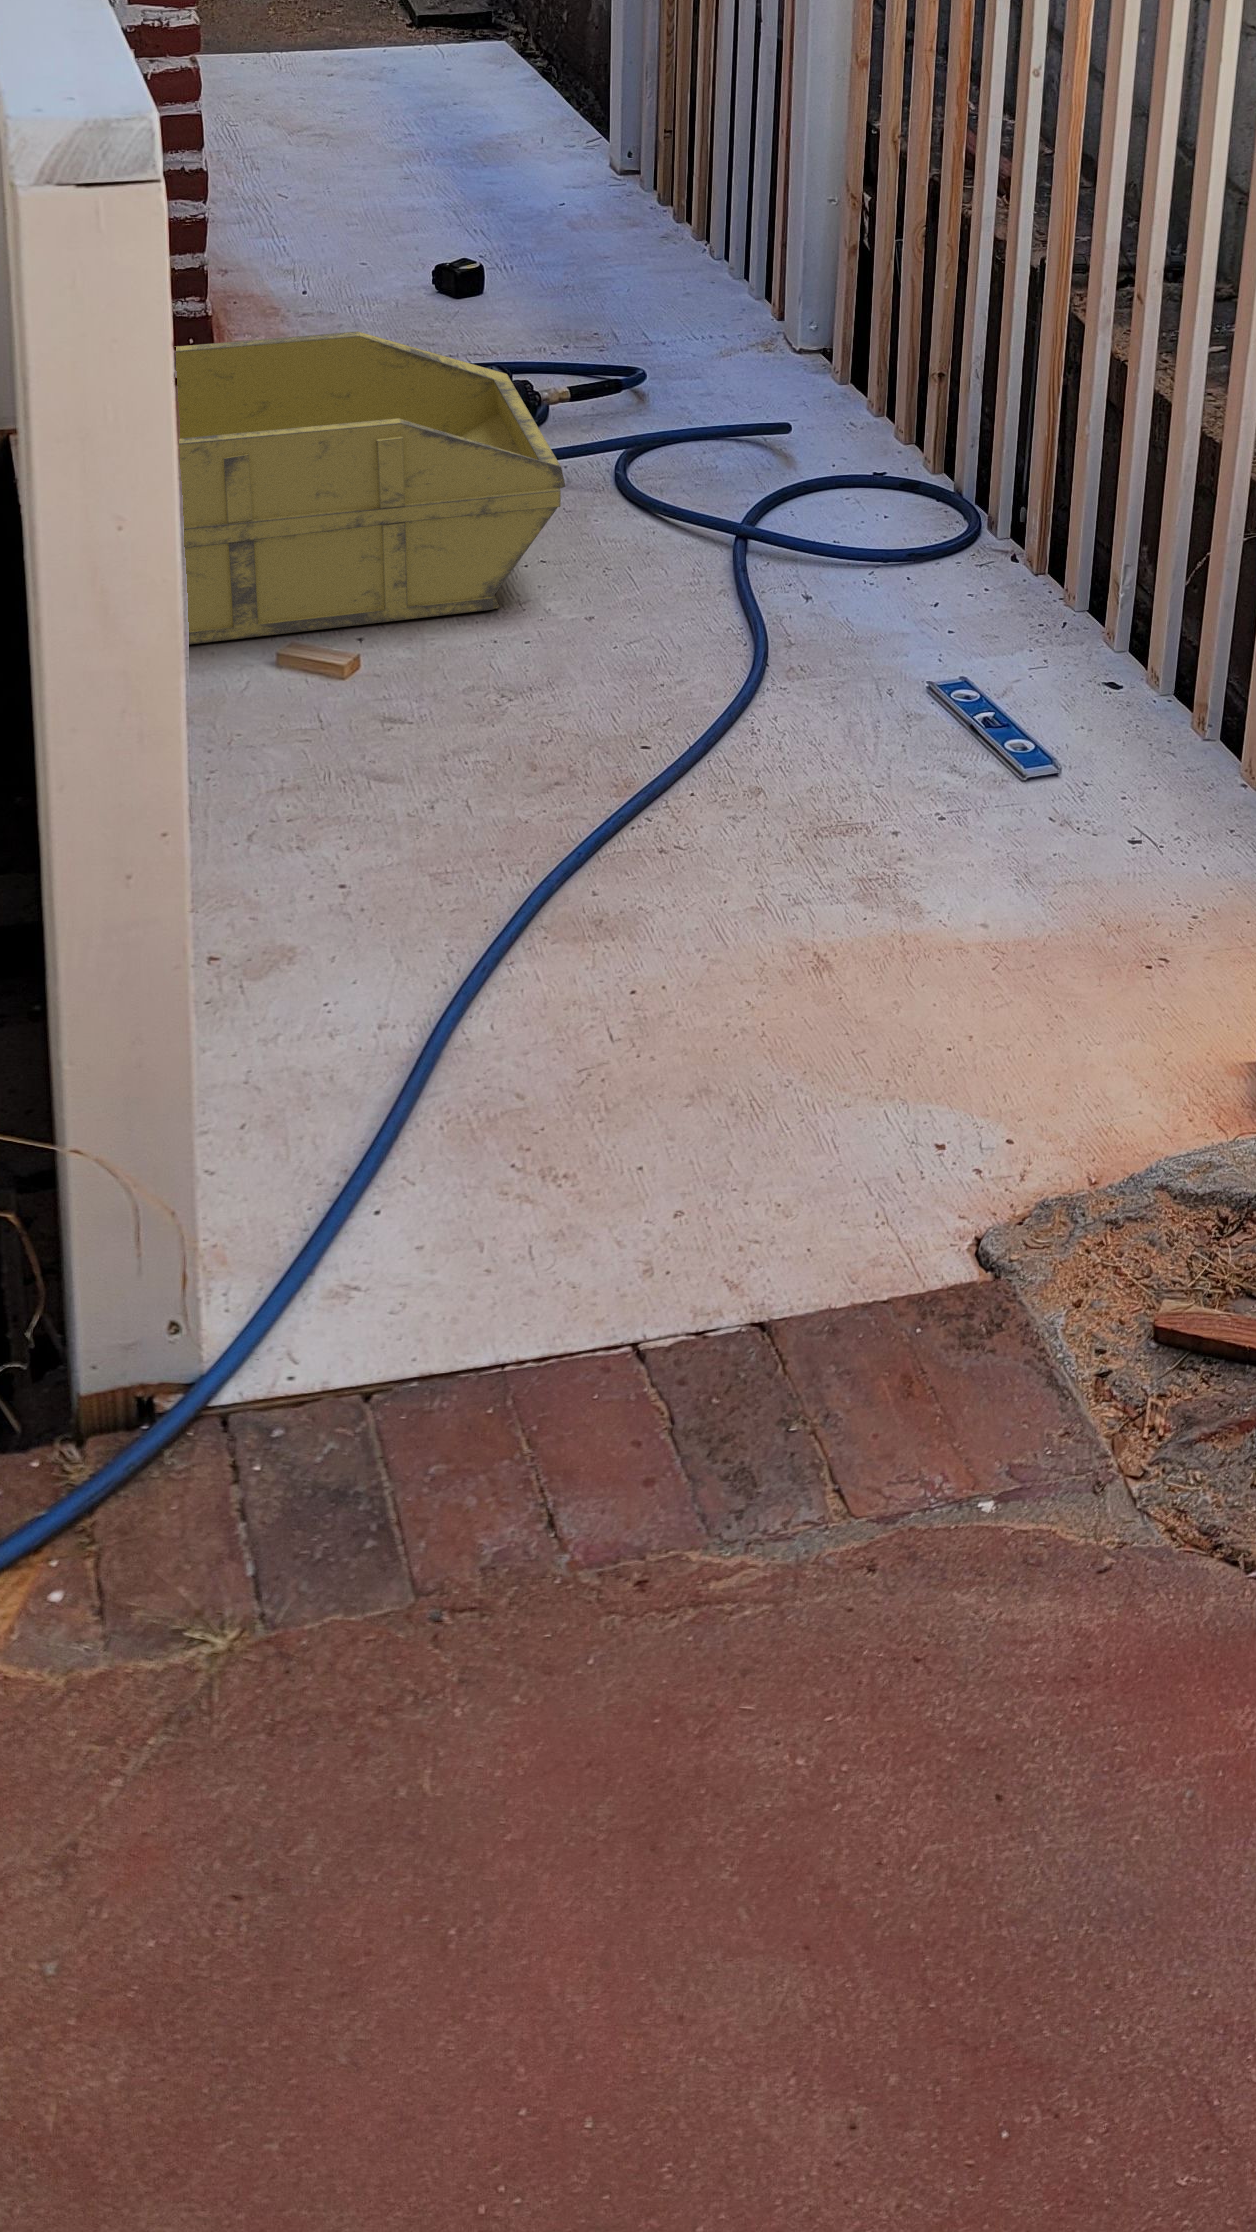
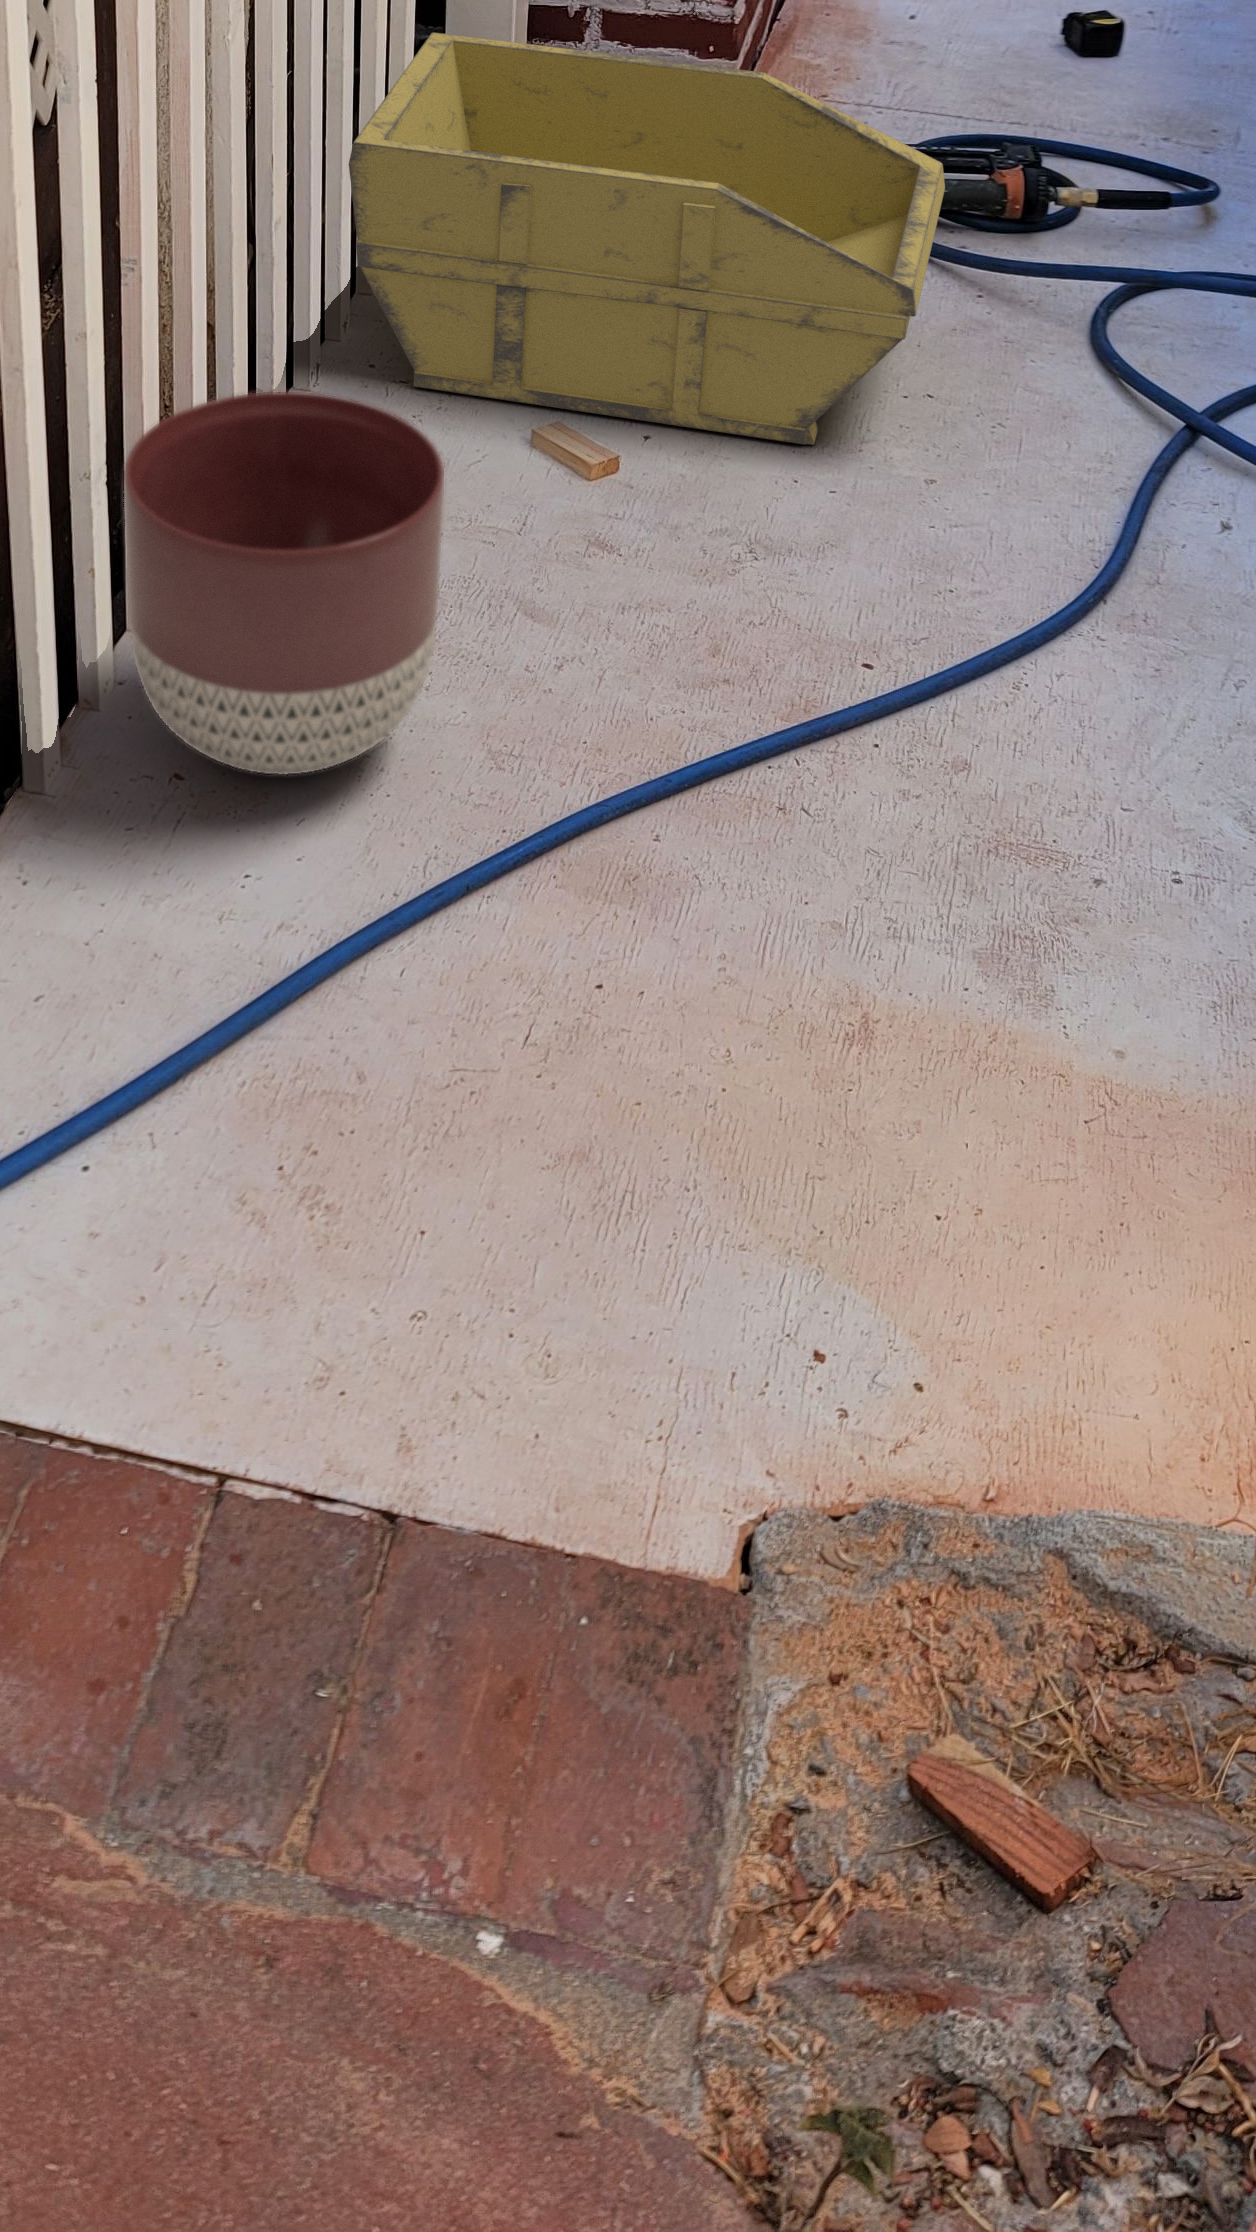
planter: none [136,635,400,945] -> present [124,392,444,774]

